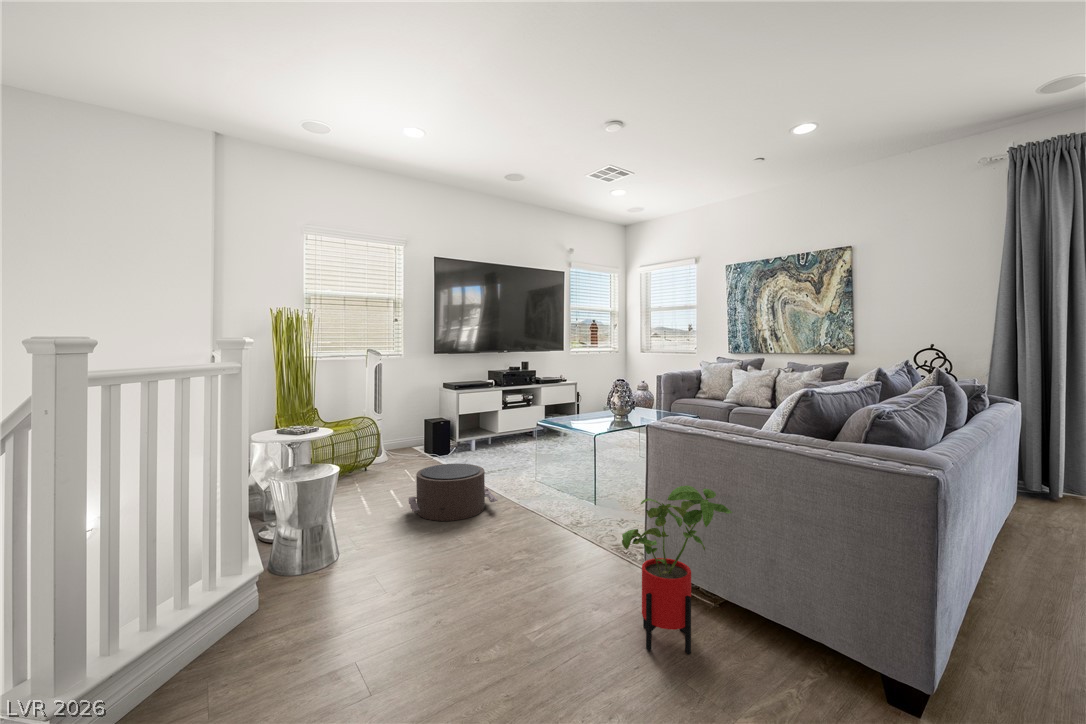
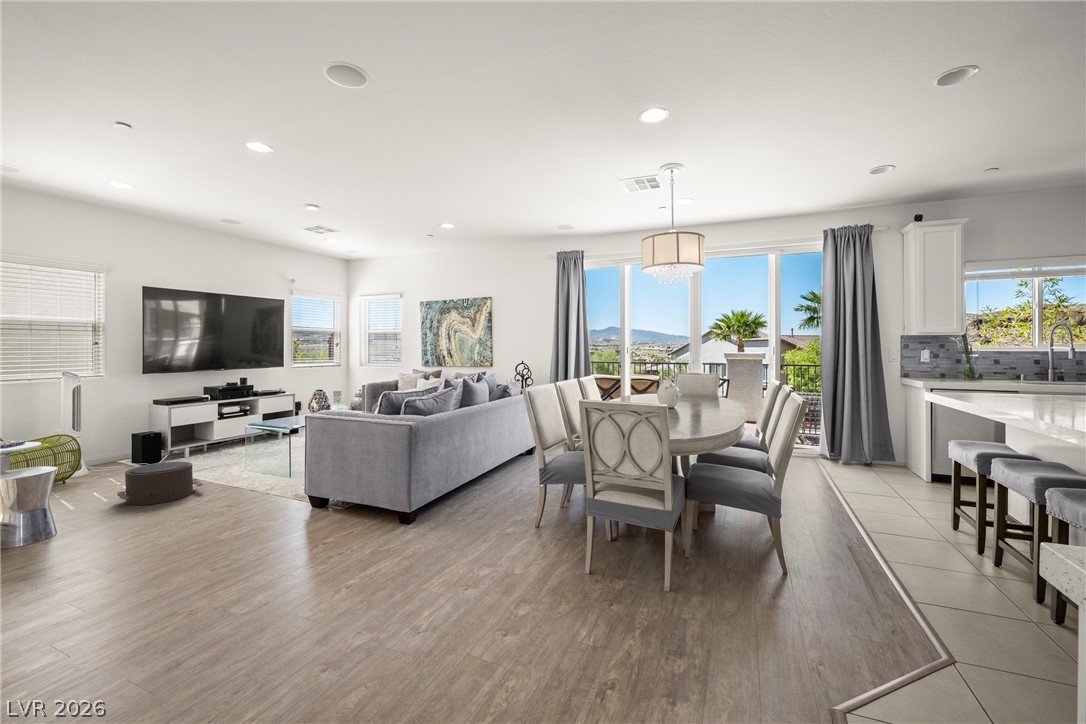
house plant: present [622,486,732,654] -> none [270,445,332,535]

